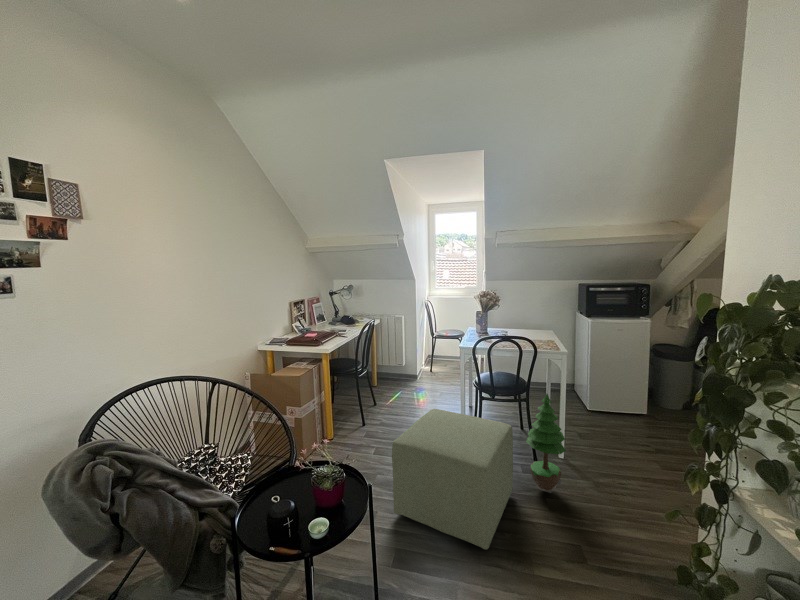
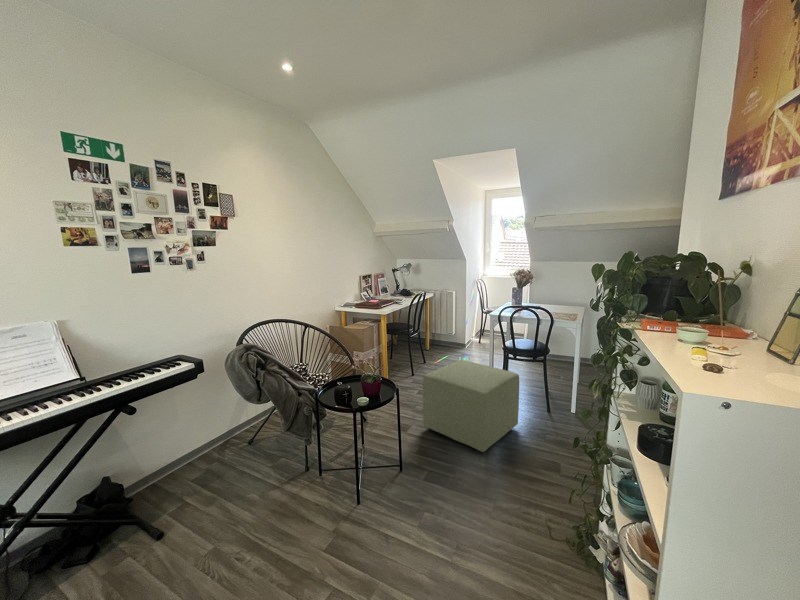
potted tree: present [526,394,566,493] -> none [531,351,563,430]

